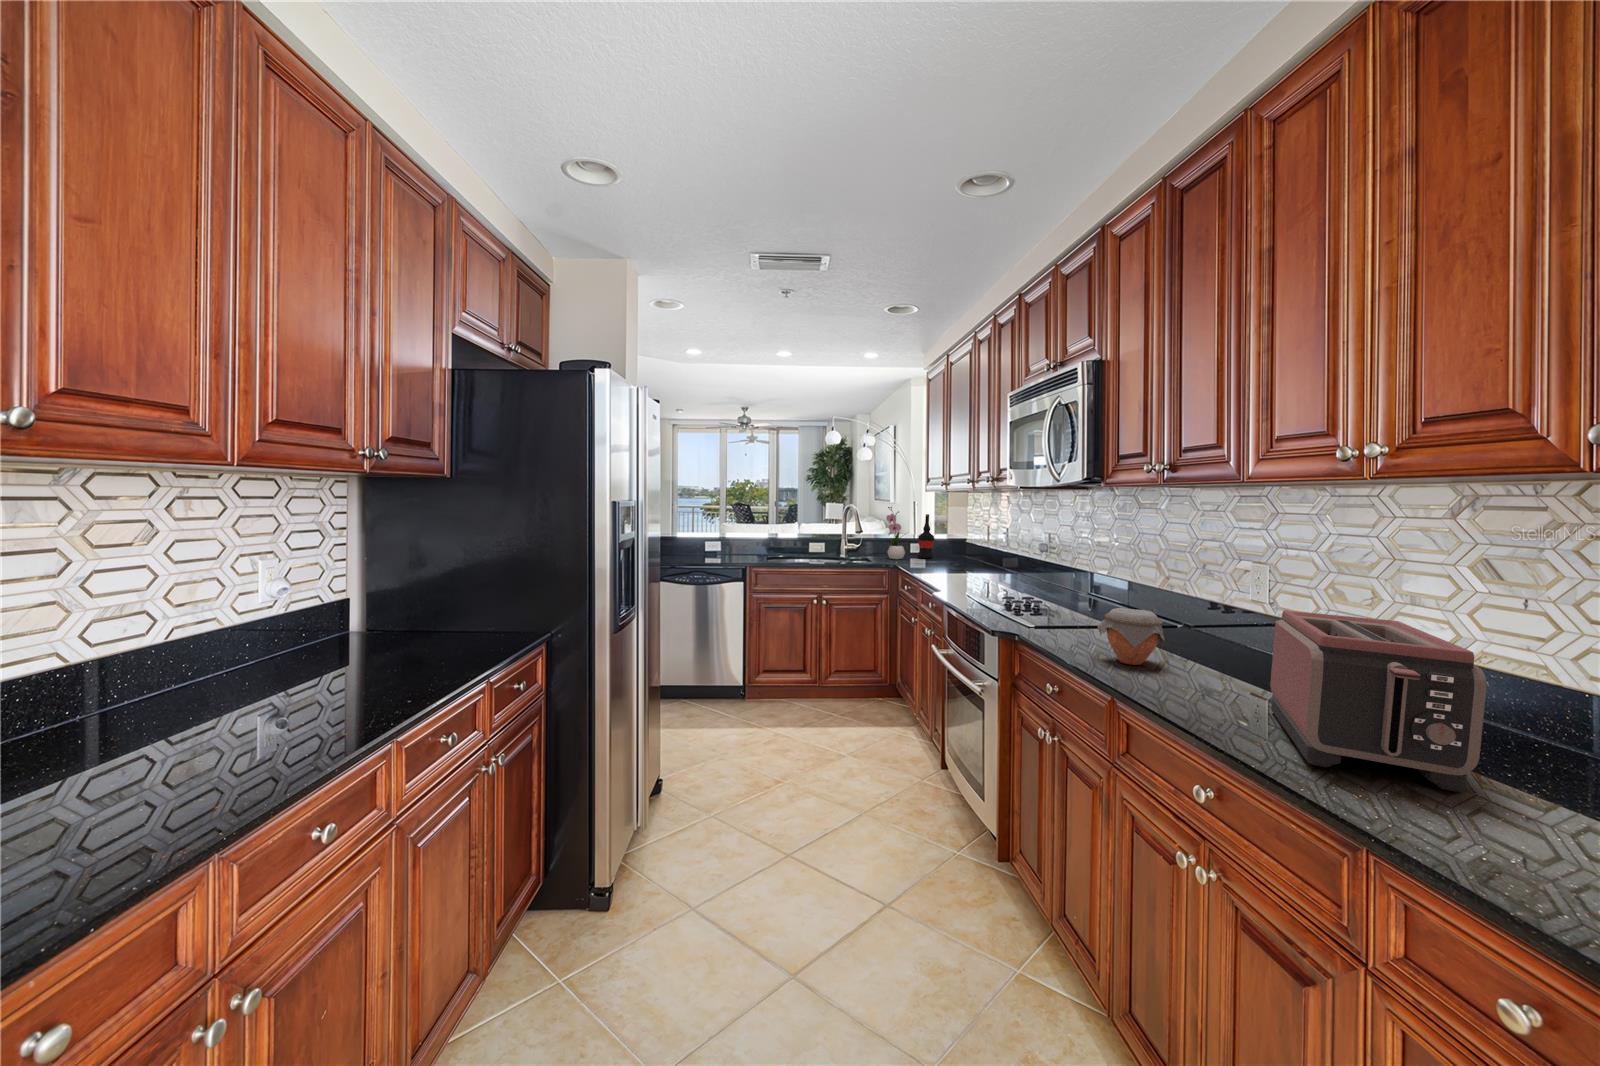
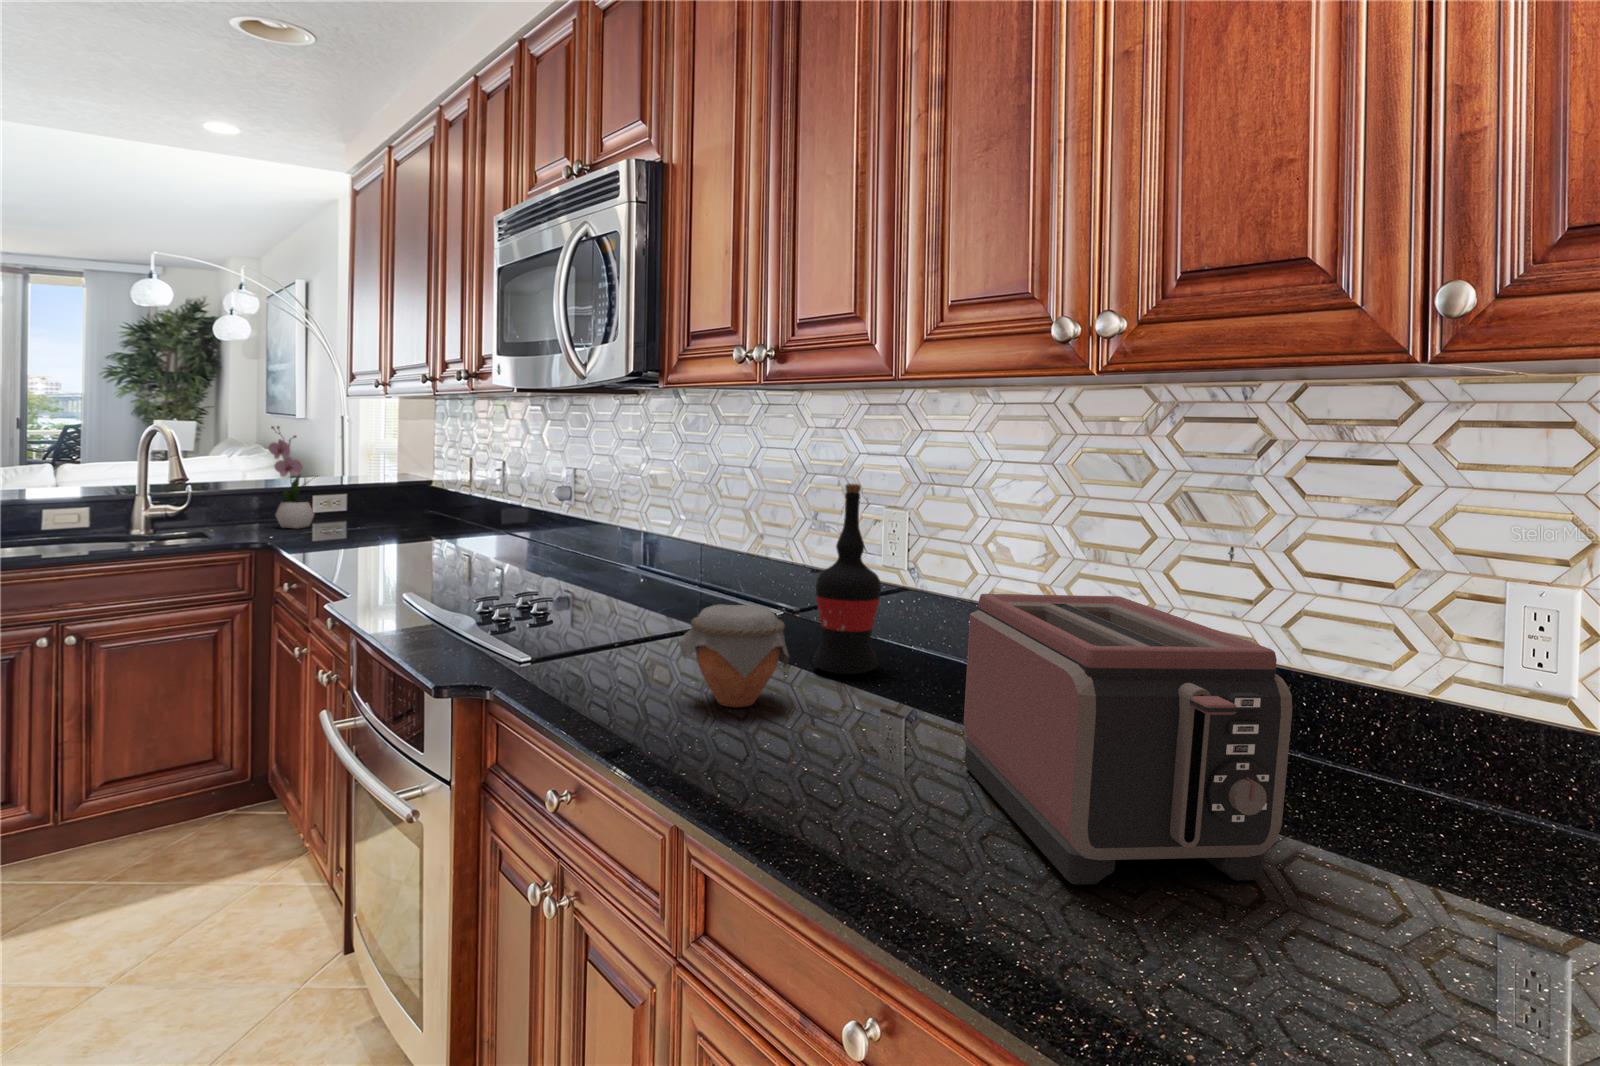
wine bottle: present [917,514,934,559] -> present [813,484,881,674]

